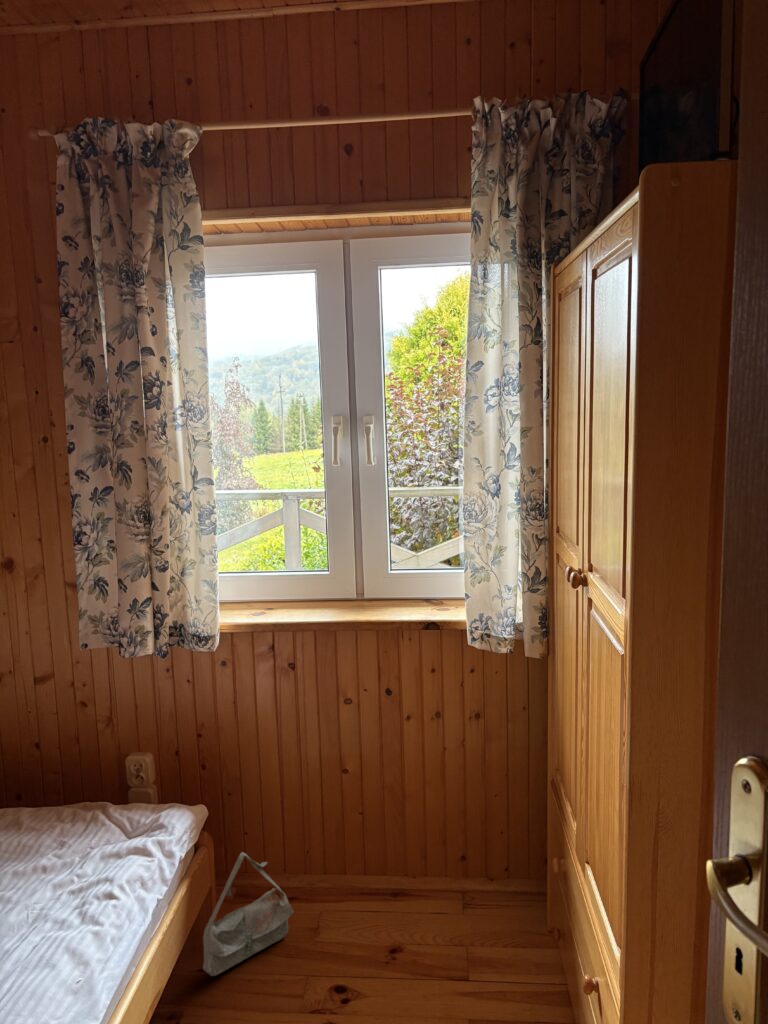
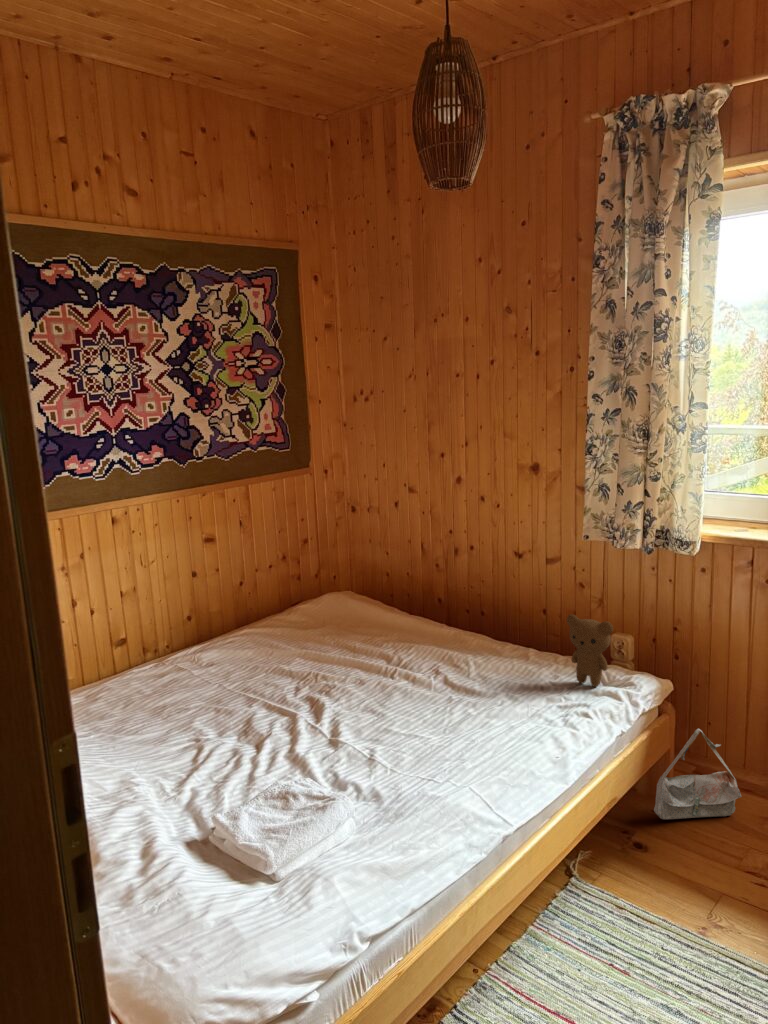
teddy bear: none [69,759,132,845] -> present [567,614,613,687]

